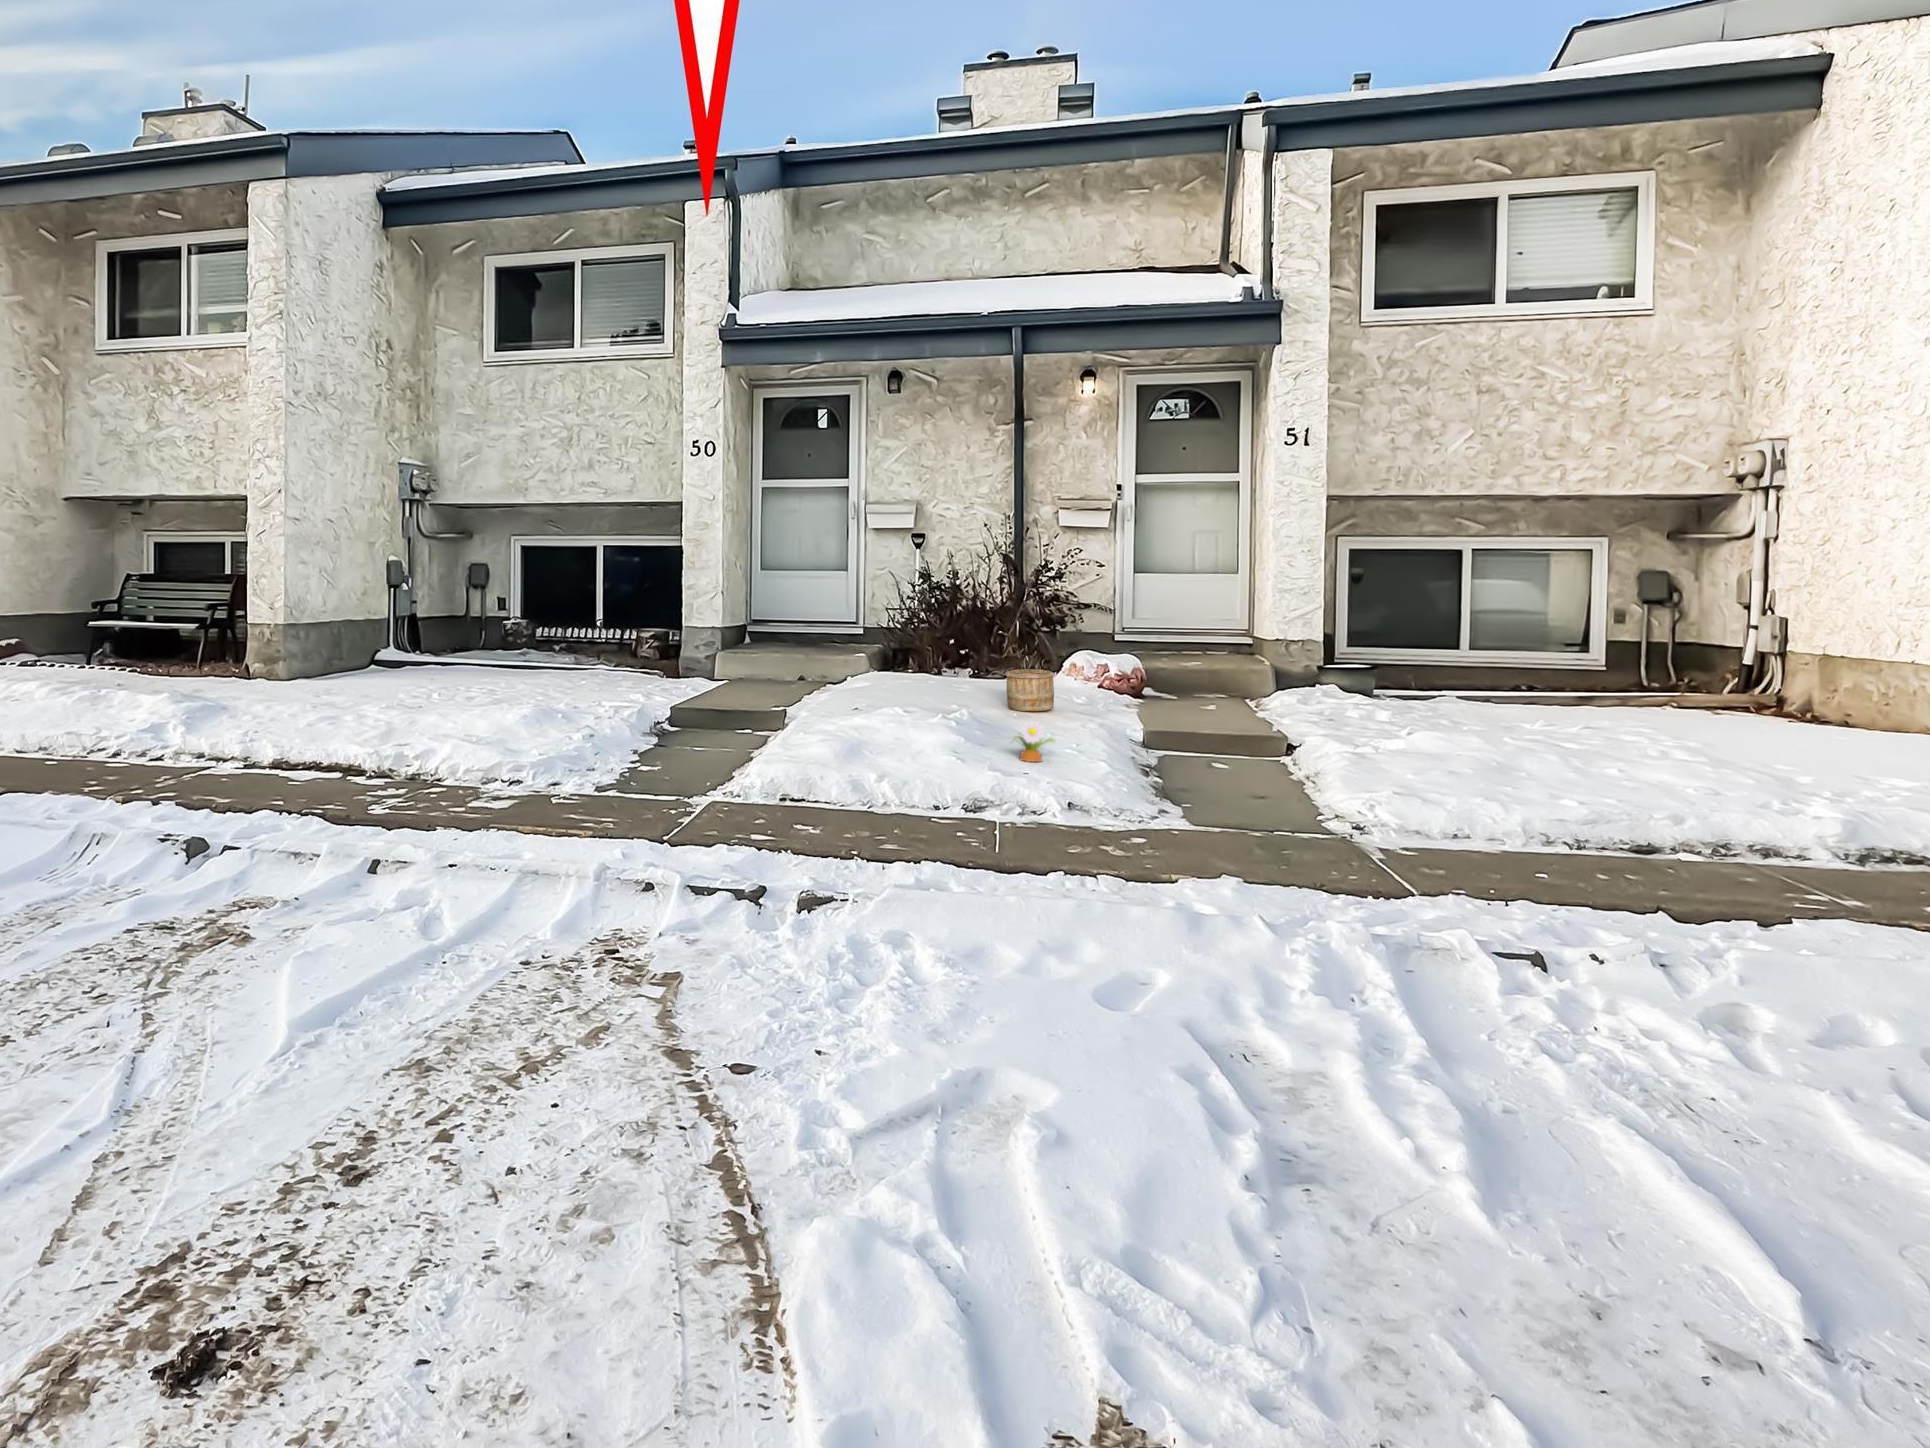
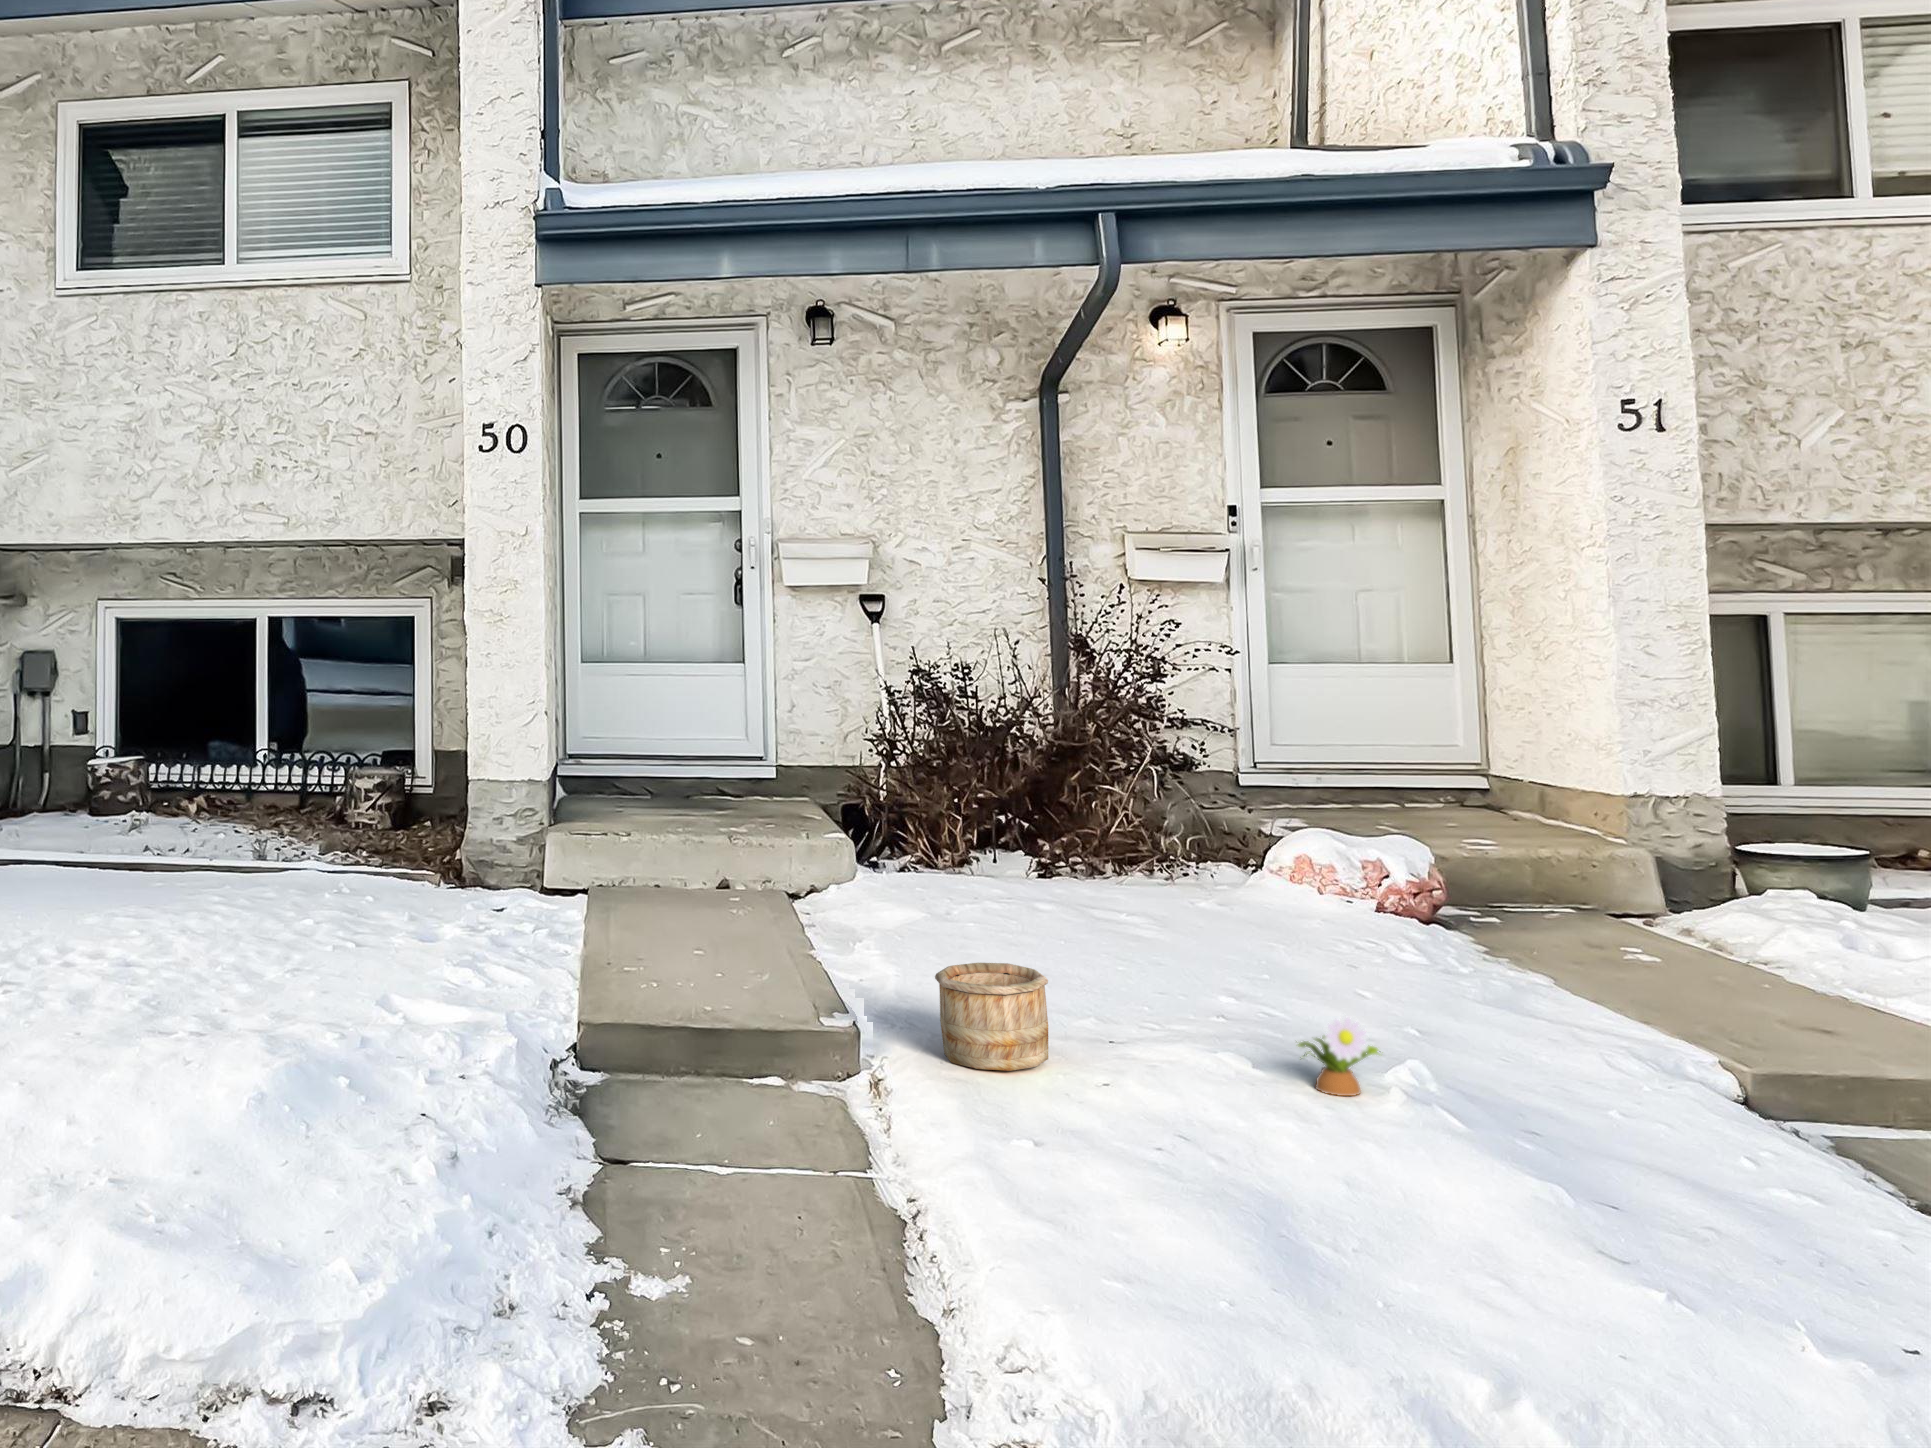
wooden bucket: present [1005,669,1055,711] -> present [935,963,1048,1071]

